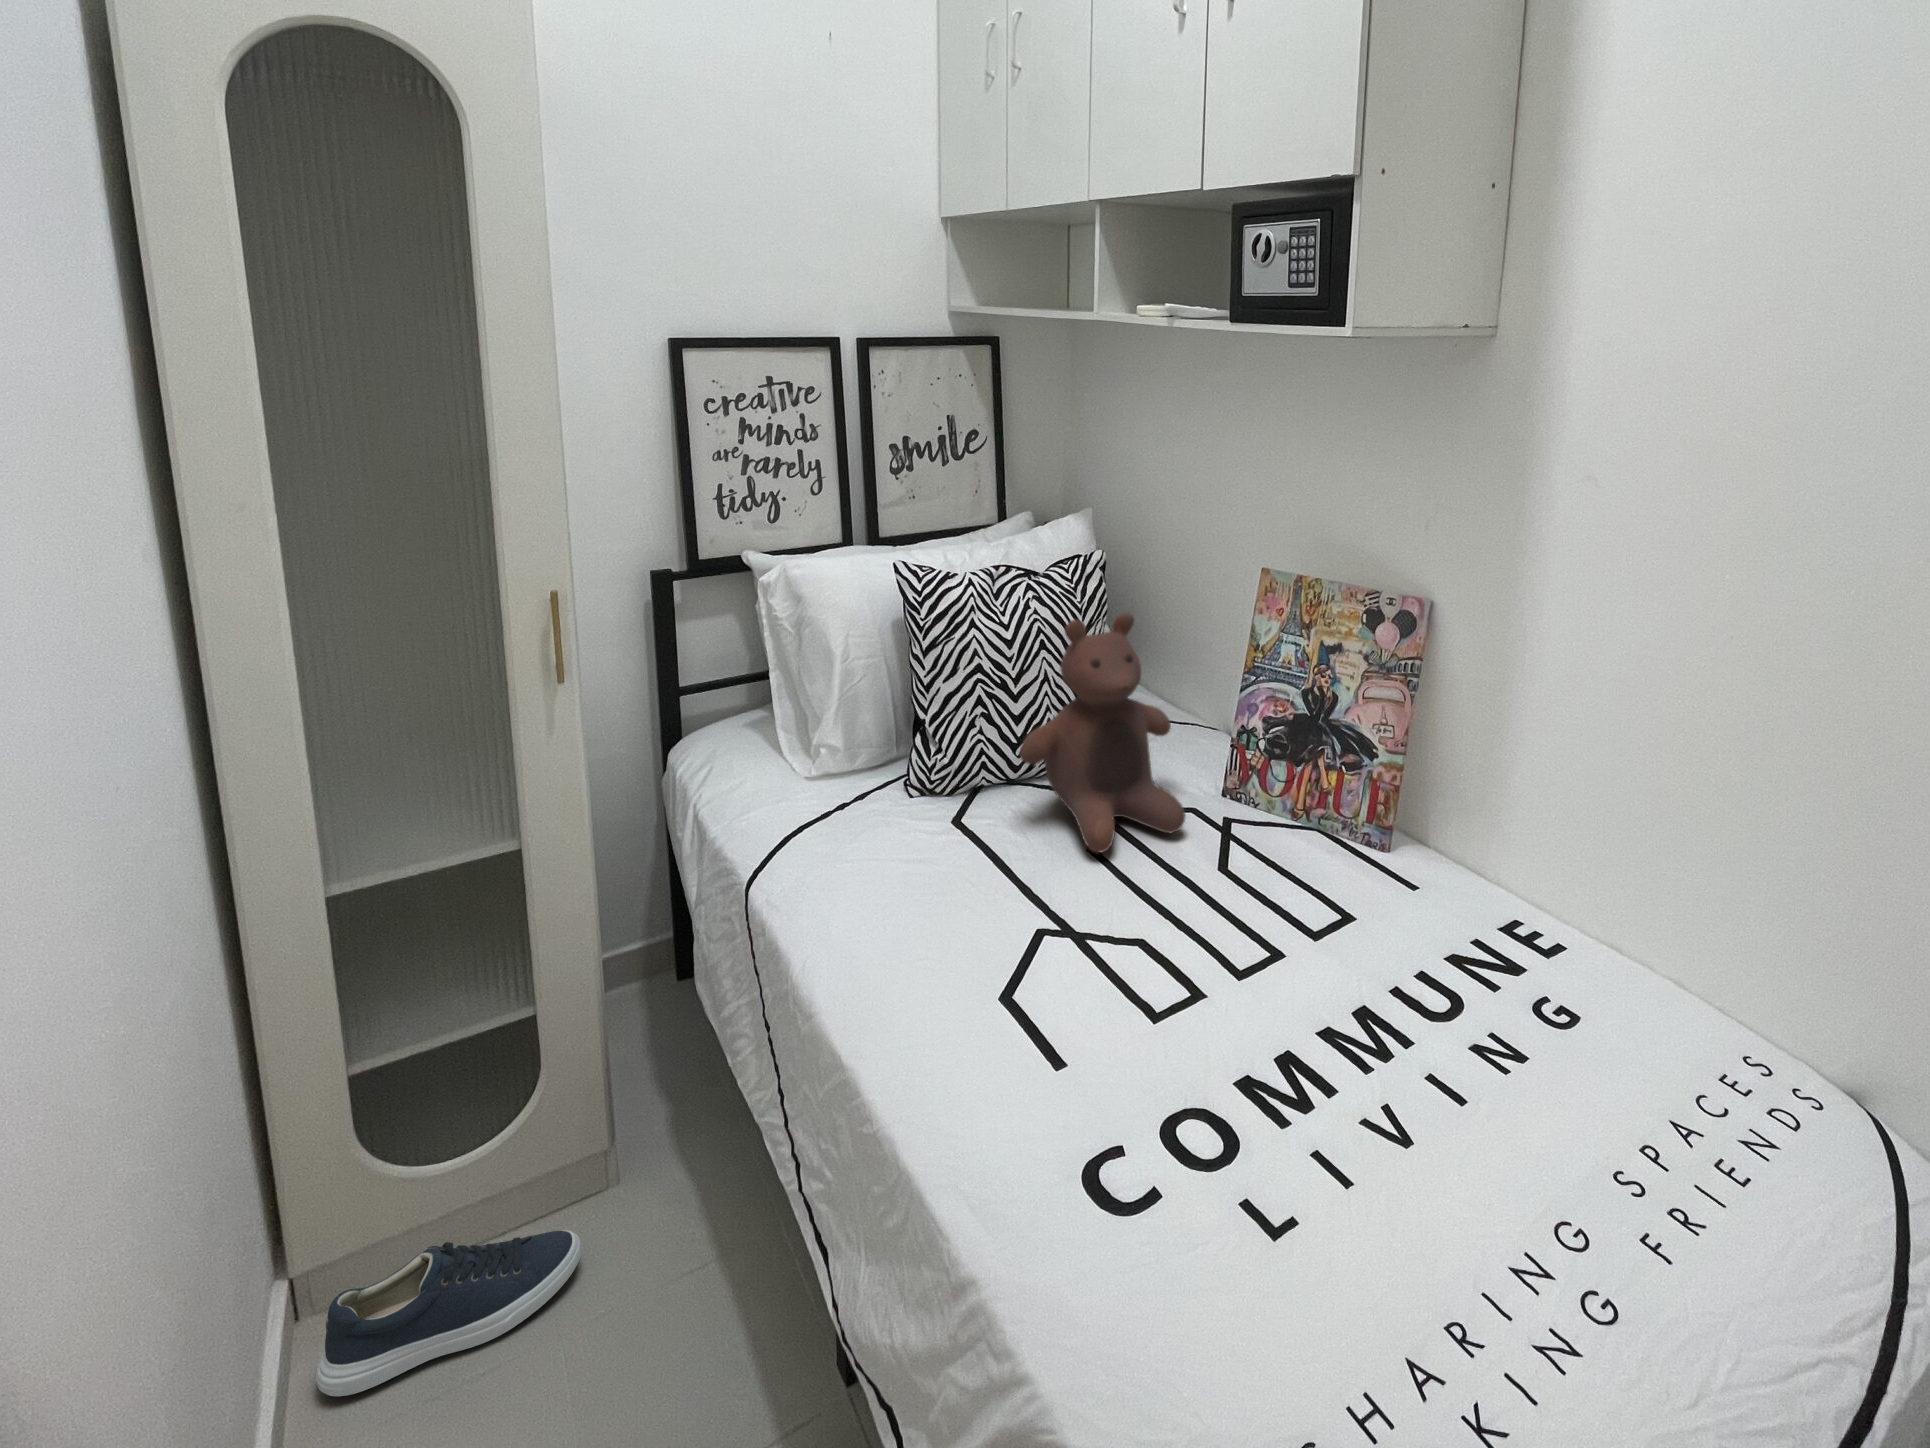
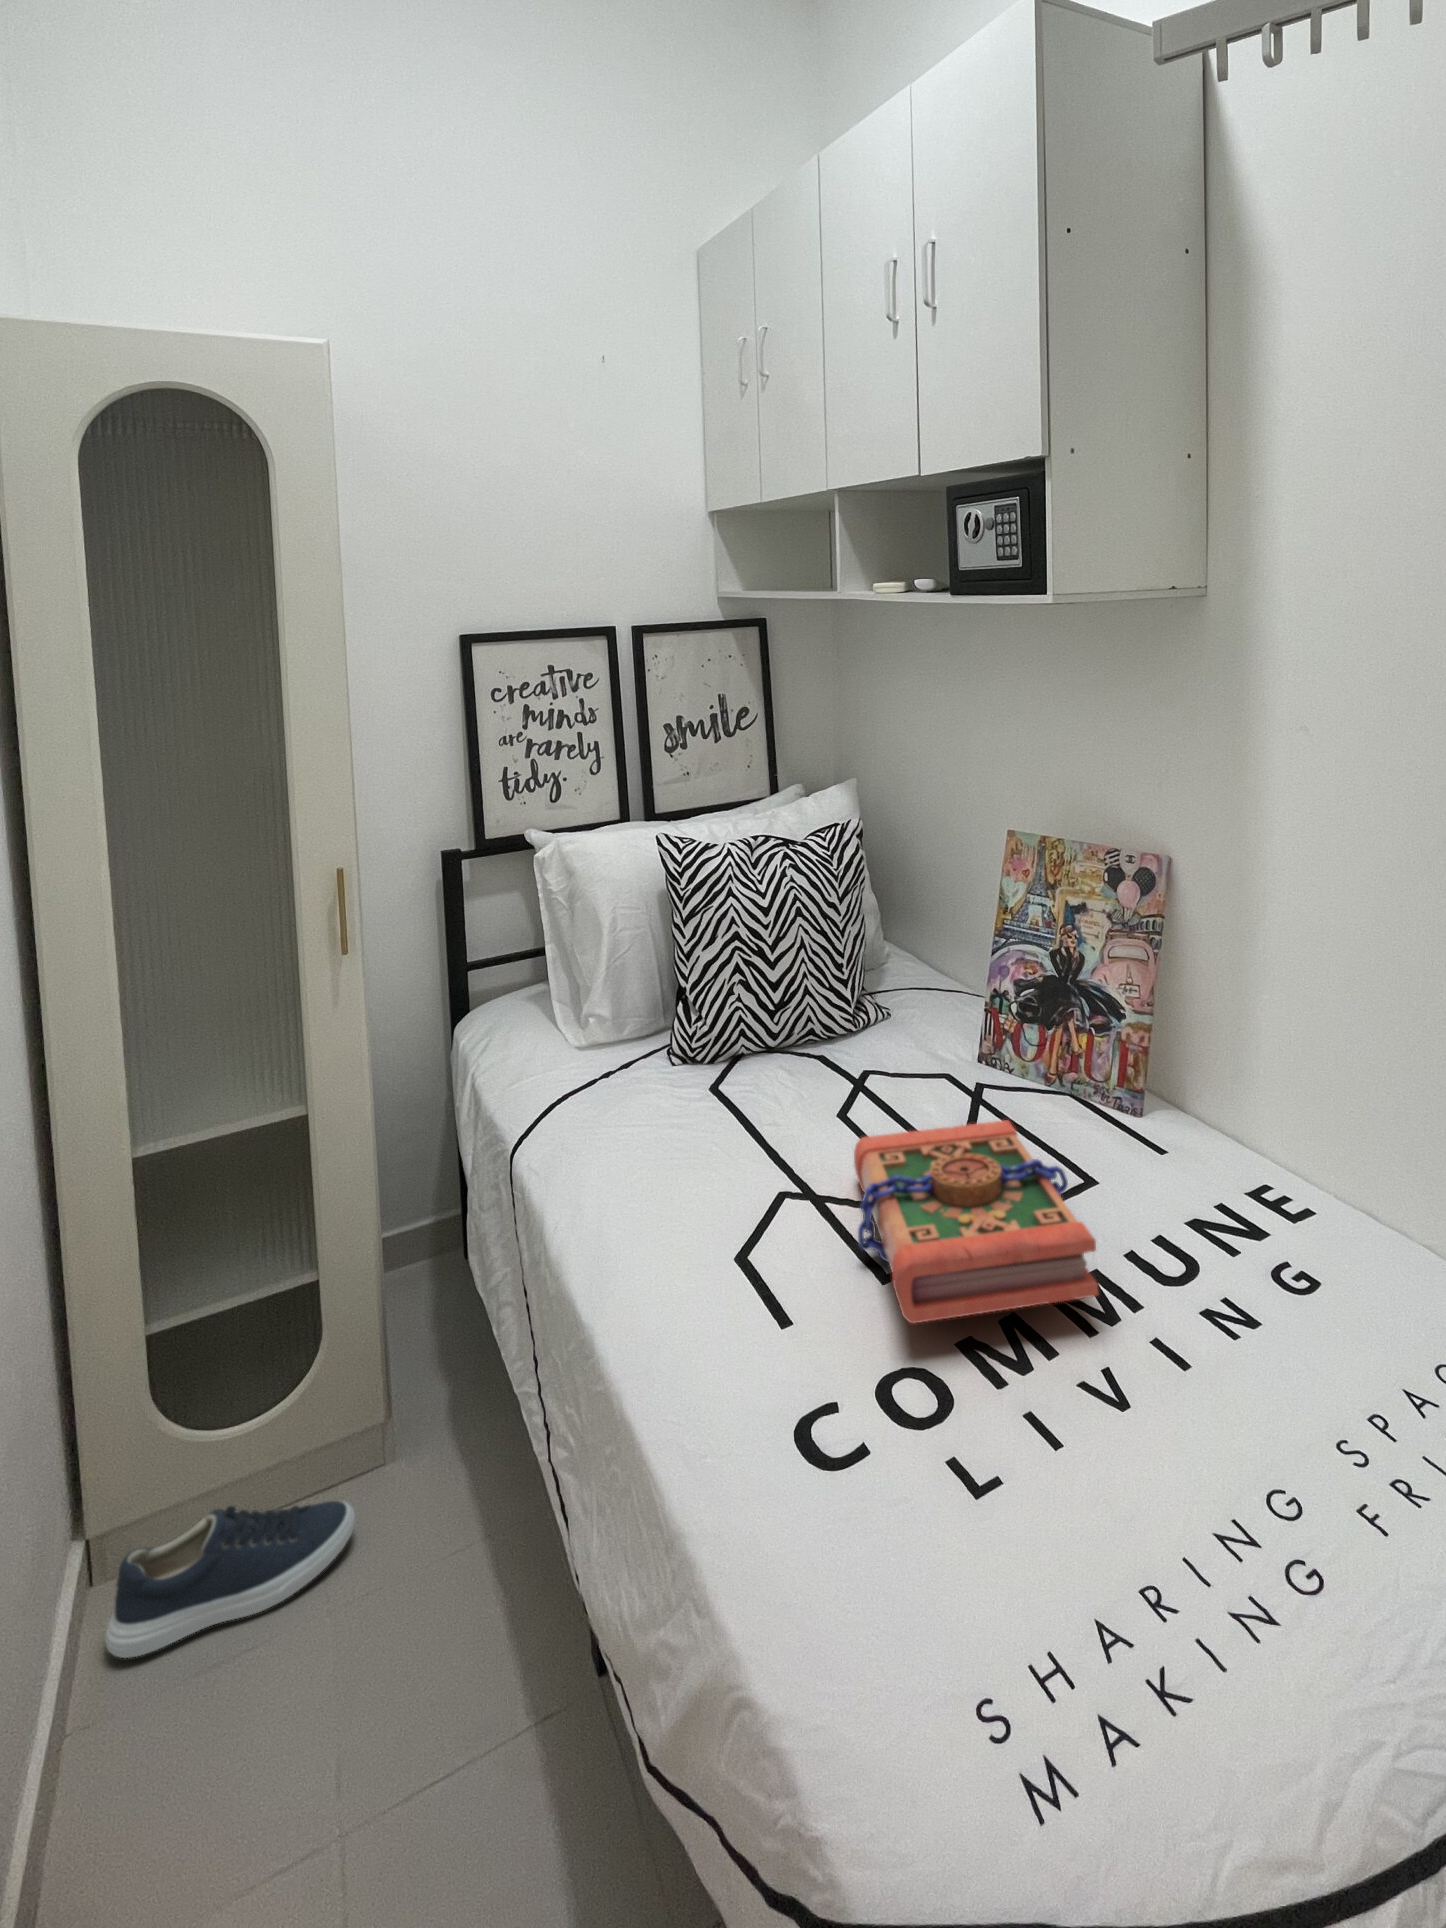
stuffed bear: present [1019,612,1185,853] -> none [771,876,934,1117]
book: none [1114,858,1377,1068] -> present [854,1120,1099,1323]

